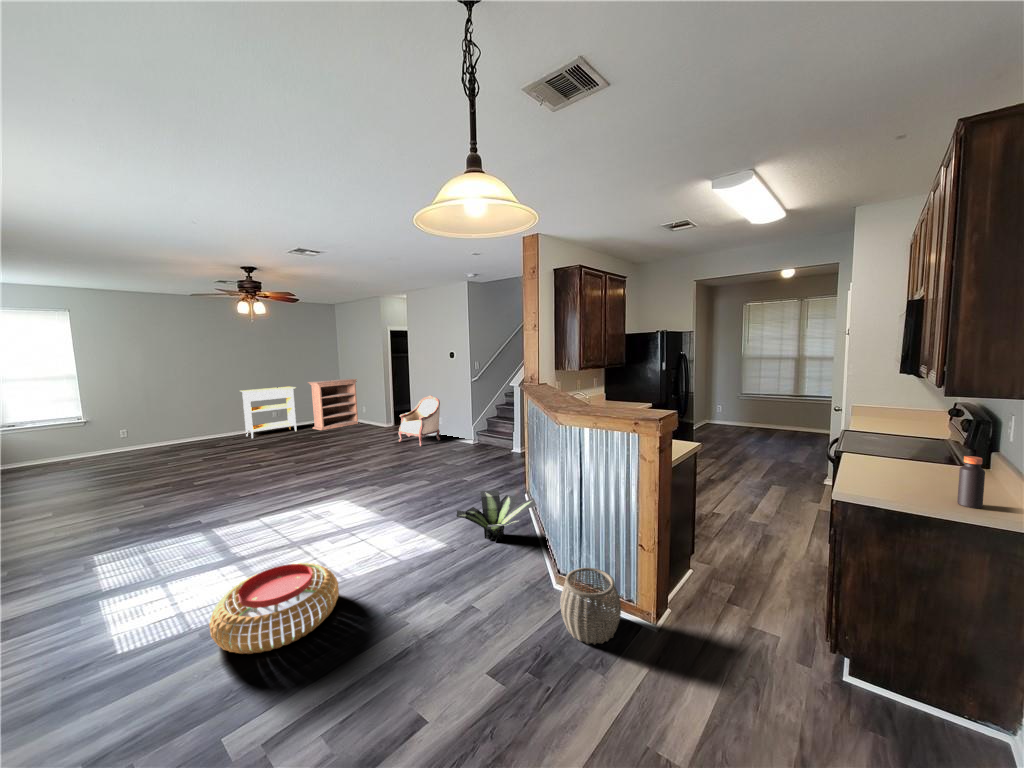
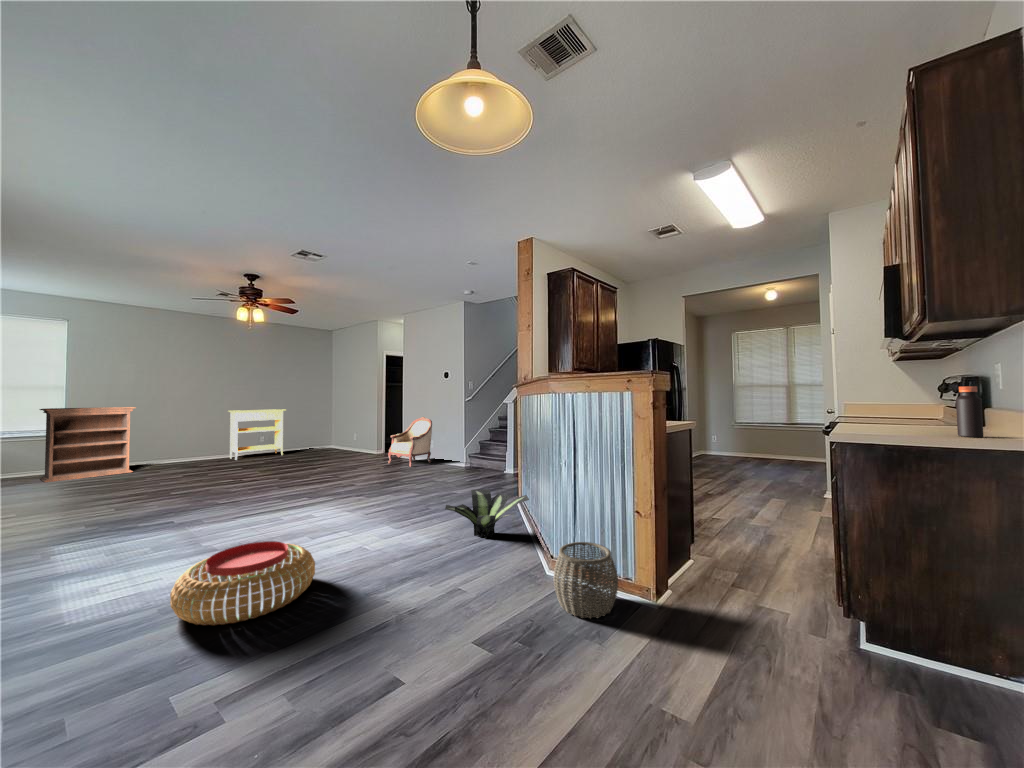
bookshelf: present [308,379,358,430] -> present [40,407,136,482]

